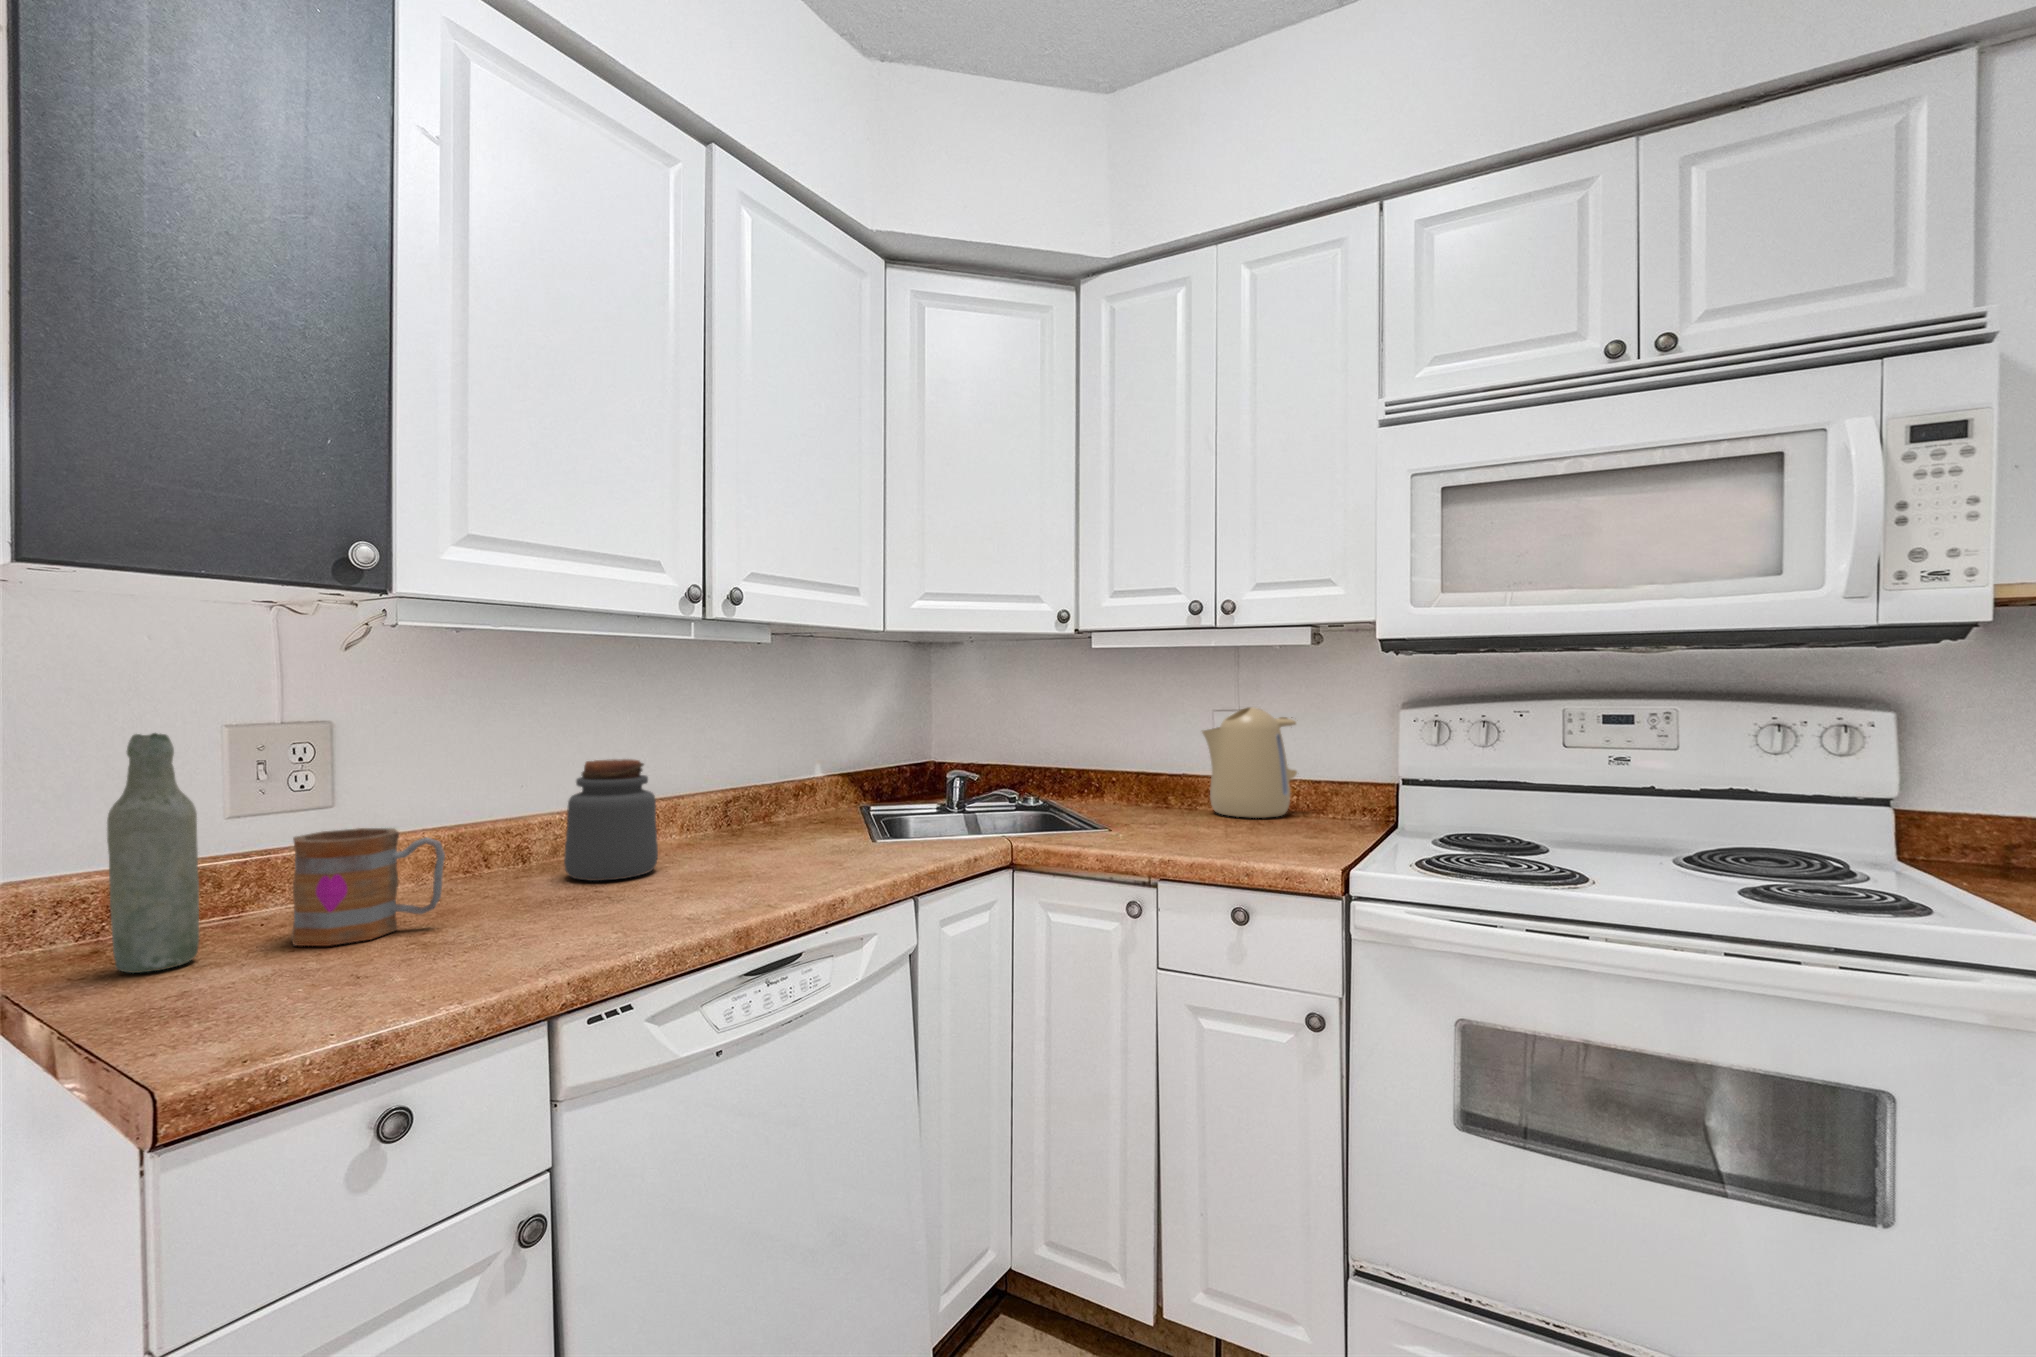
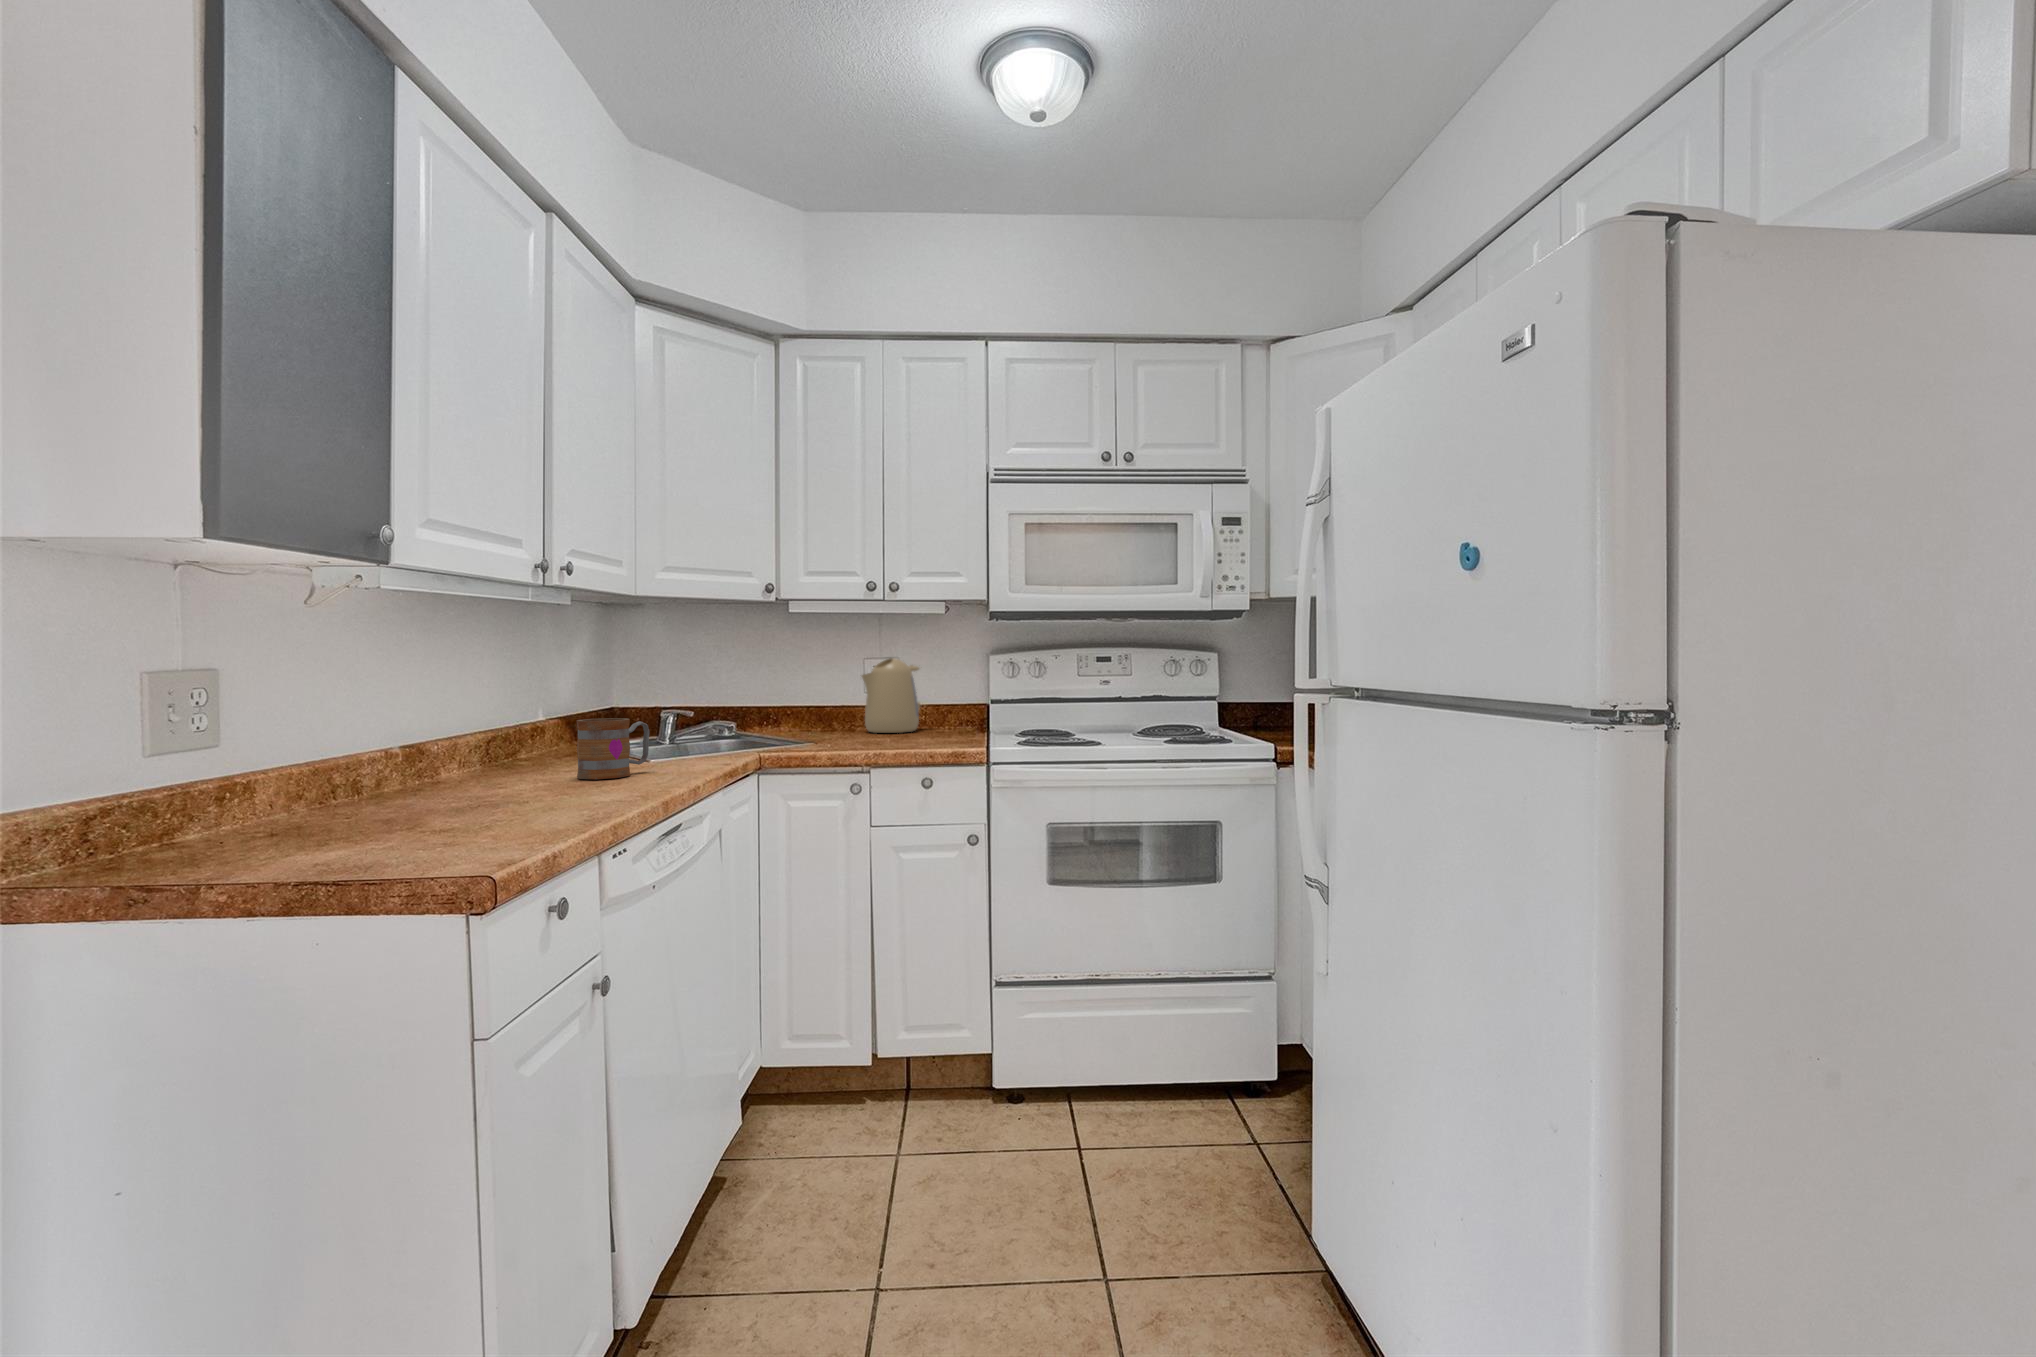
bottle: present [107,733,199,973] -> none [252,662,315,839]
jar: present [564,759,658,881] -> none [454,695,531,786]
mug: present [291,828,445,946] -> present [577,718,650,779]

